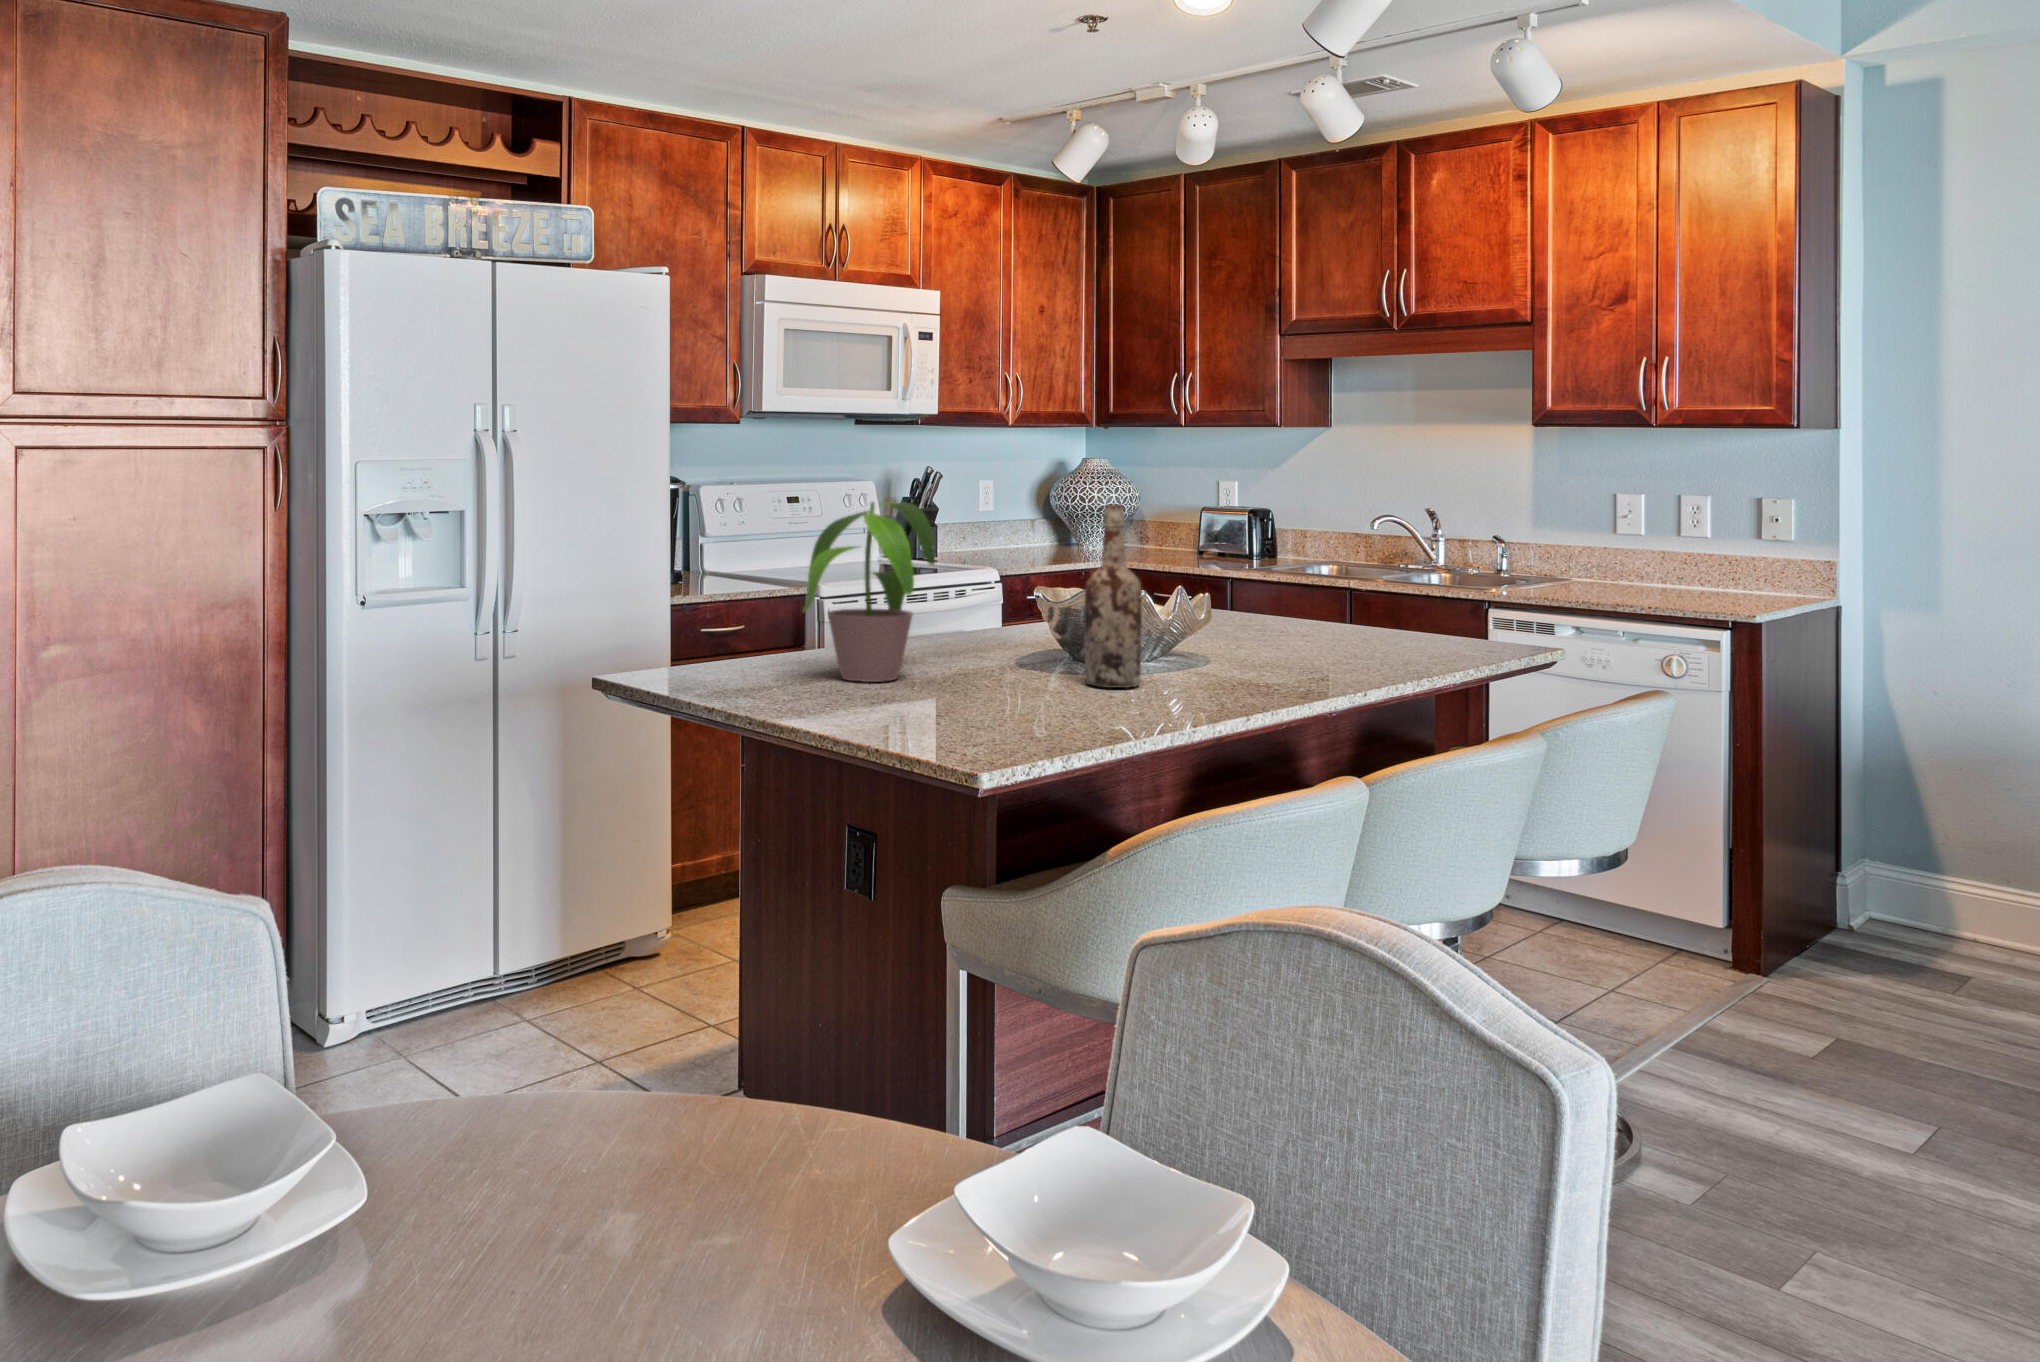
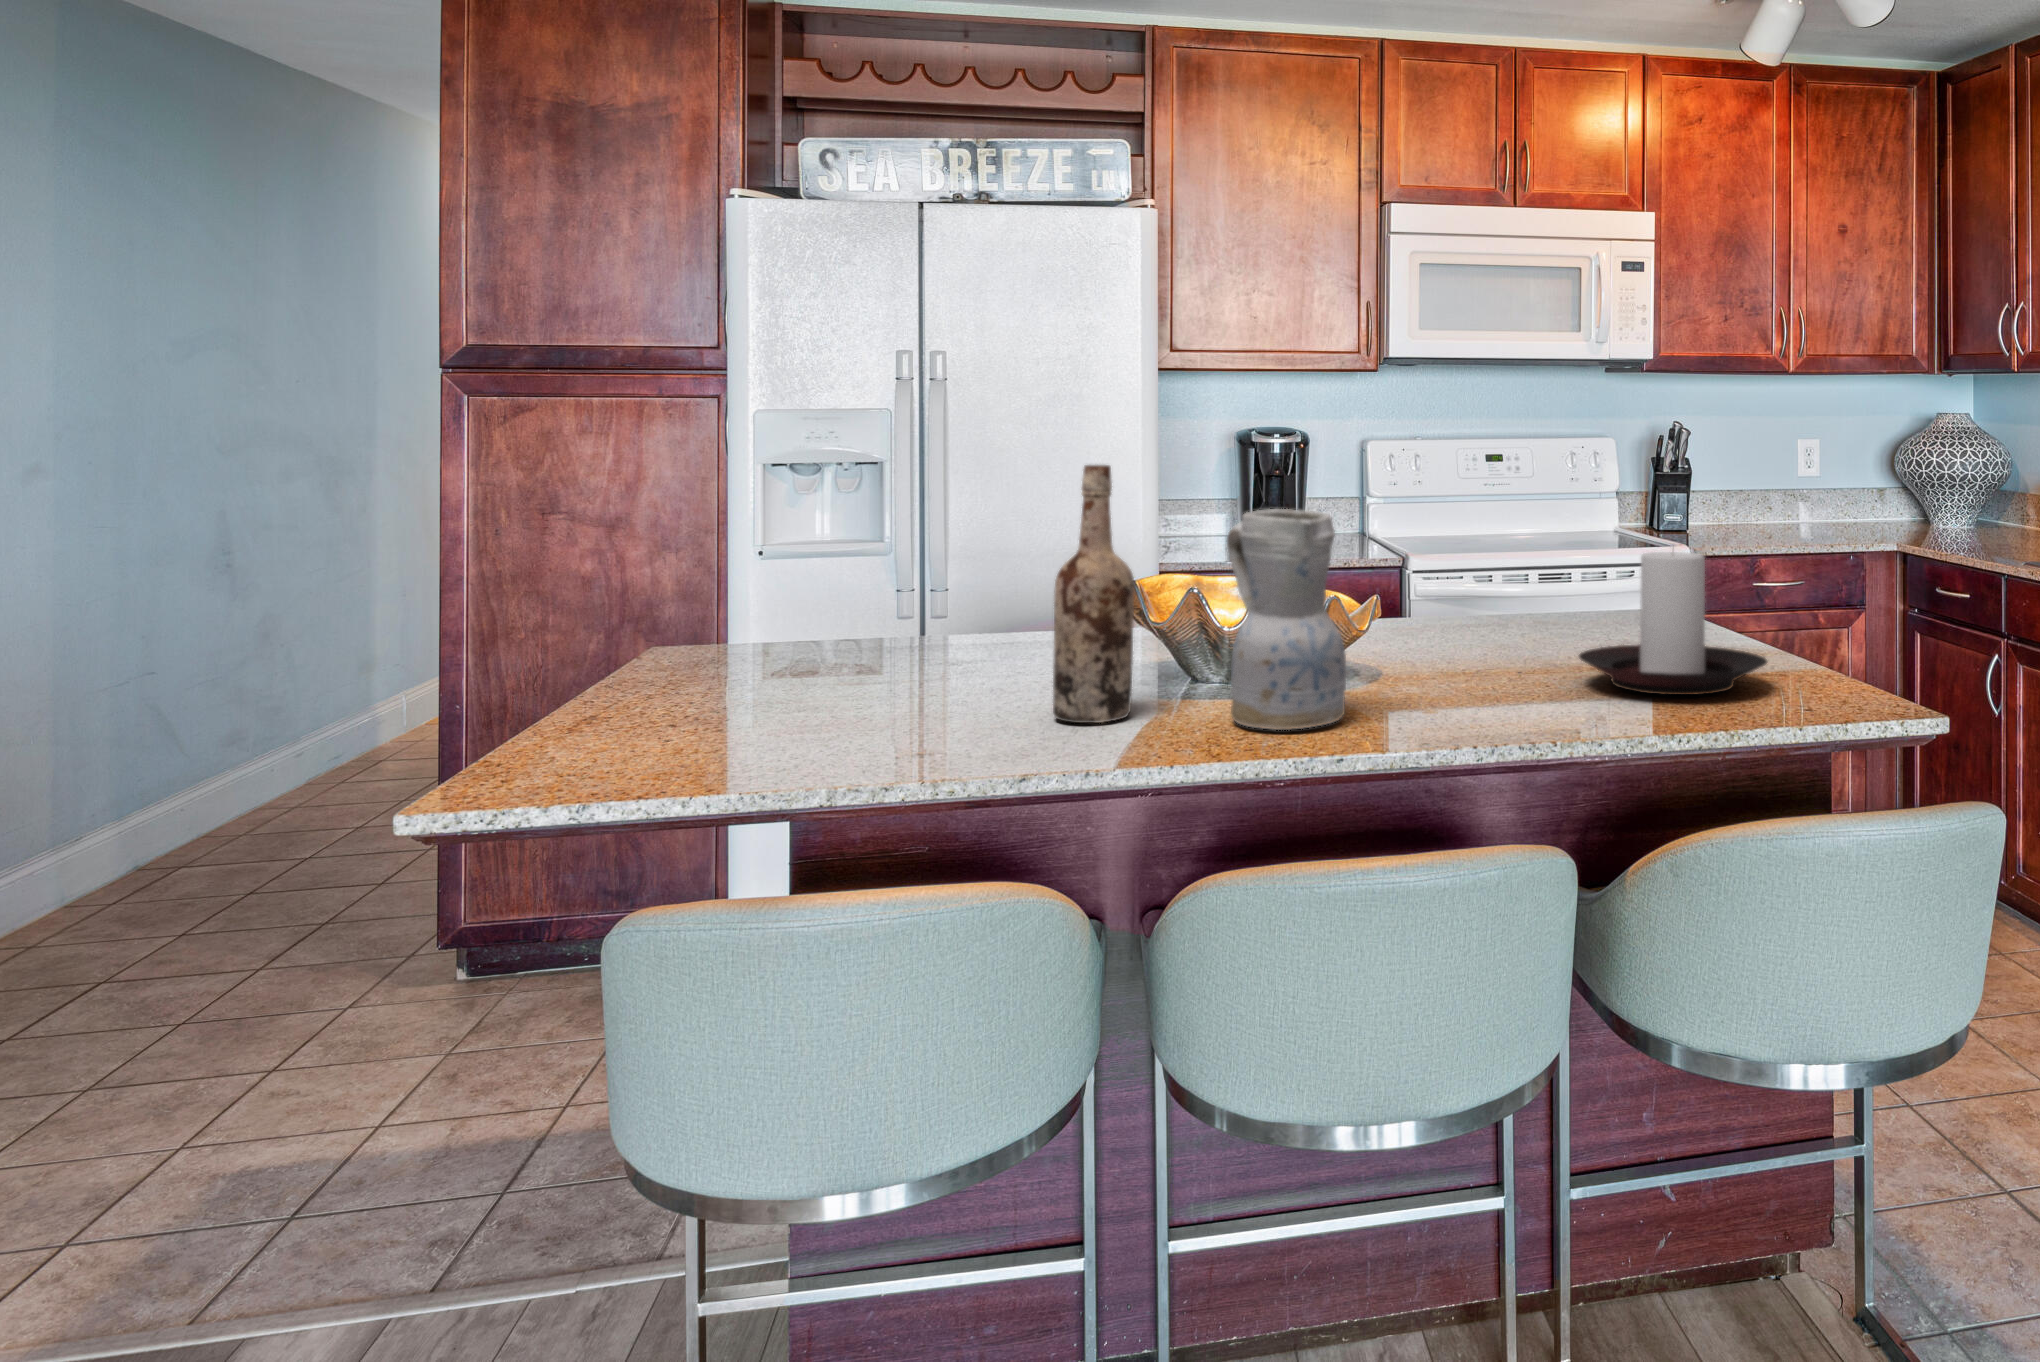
potted plant: present [803,501,935,682] -> none [731,455,1008,688]
ceramic pitcher: none [1176,533,1278,681] -> present [1227,509,1346,730]
candle holder: none [1293,552,1427,650] -> present [1579,552,1767,695]

